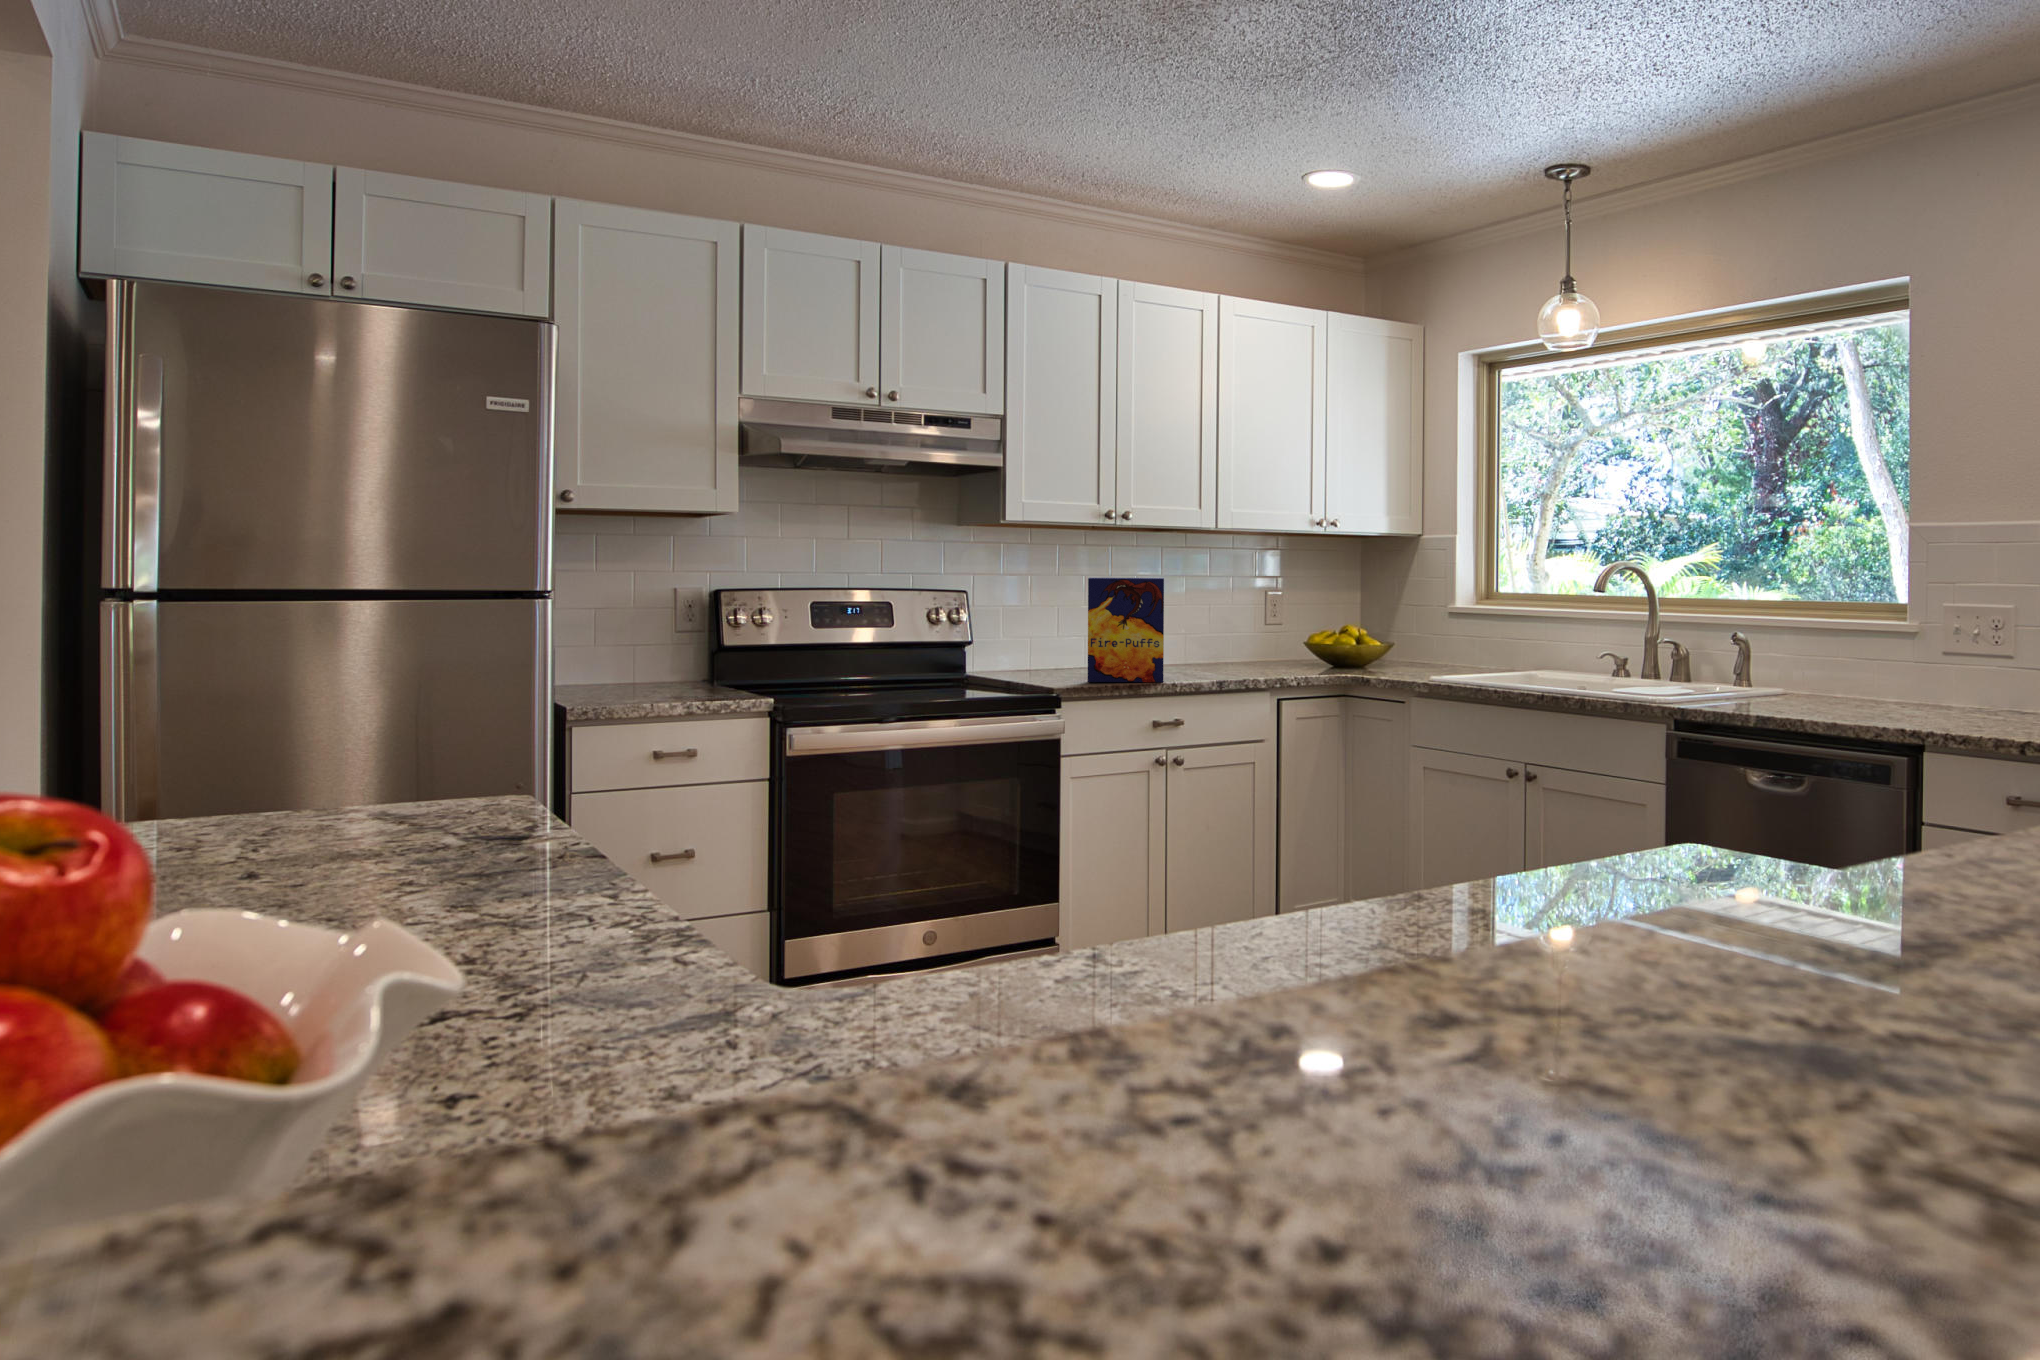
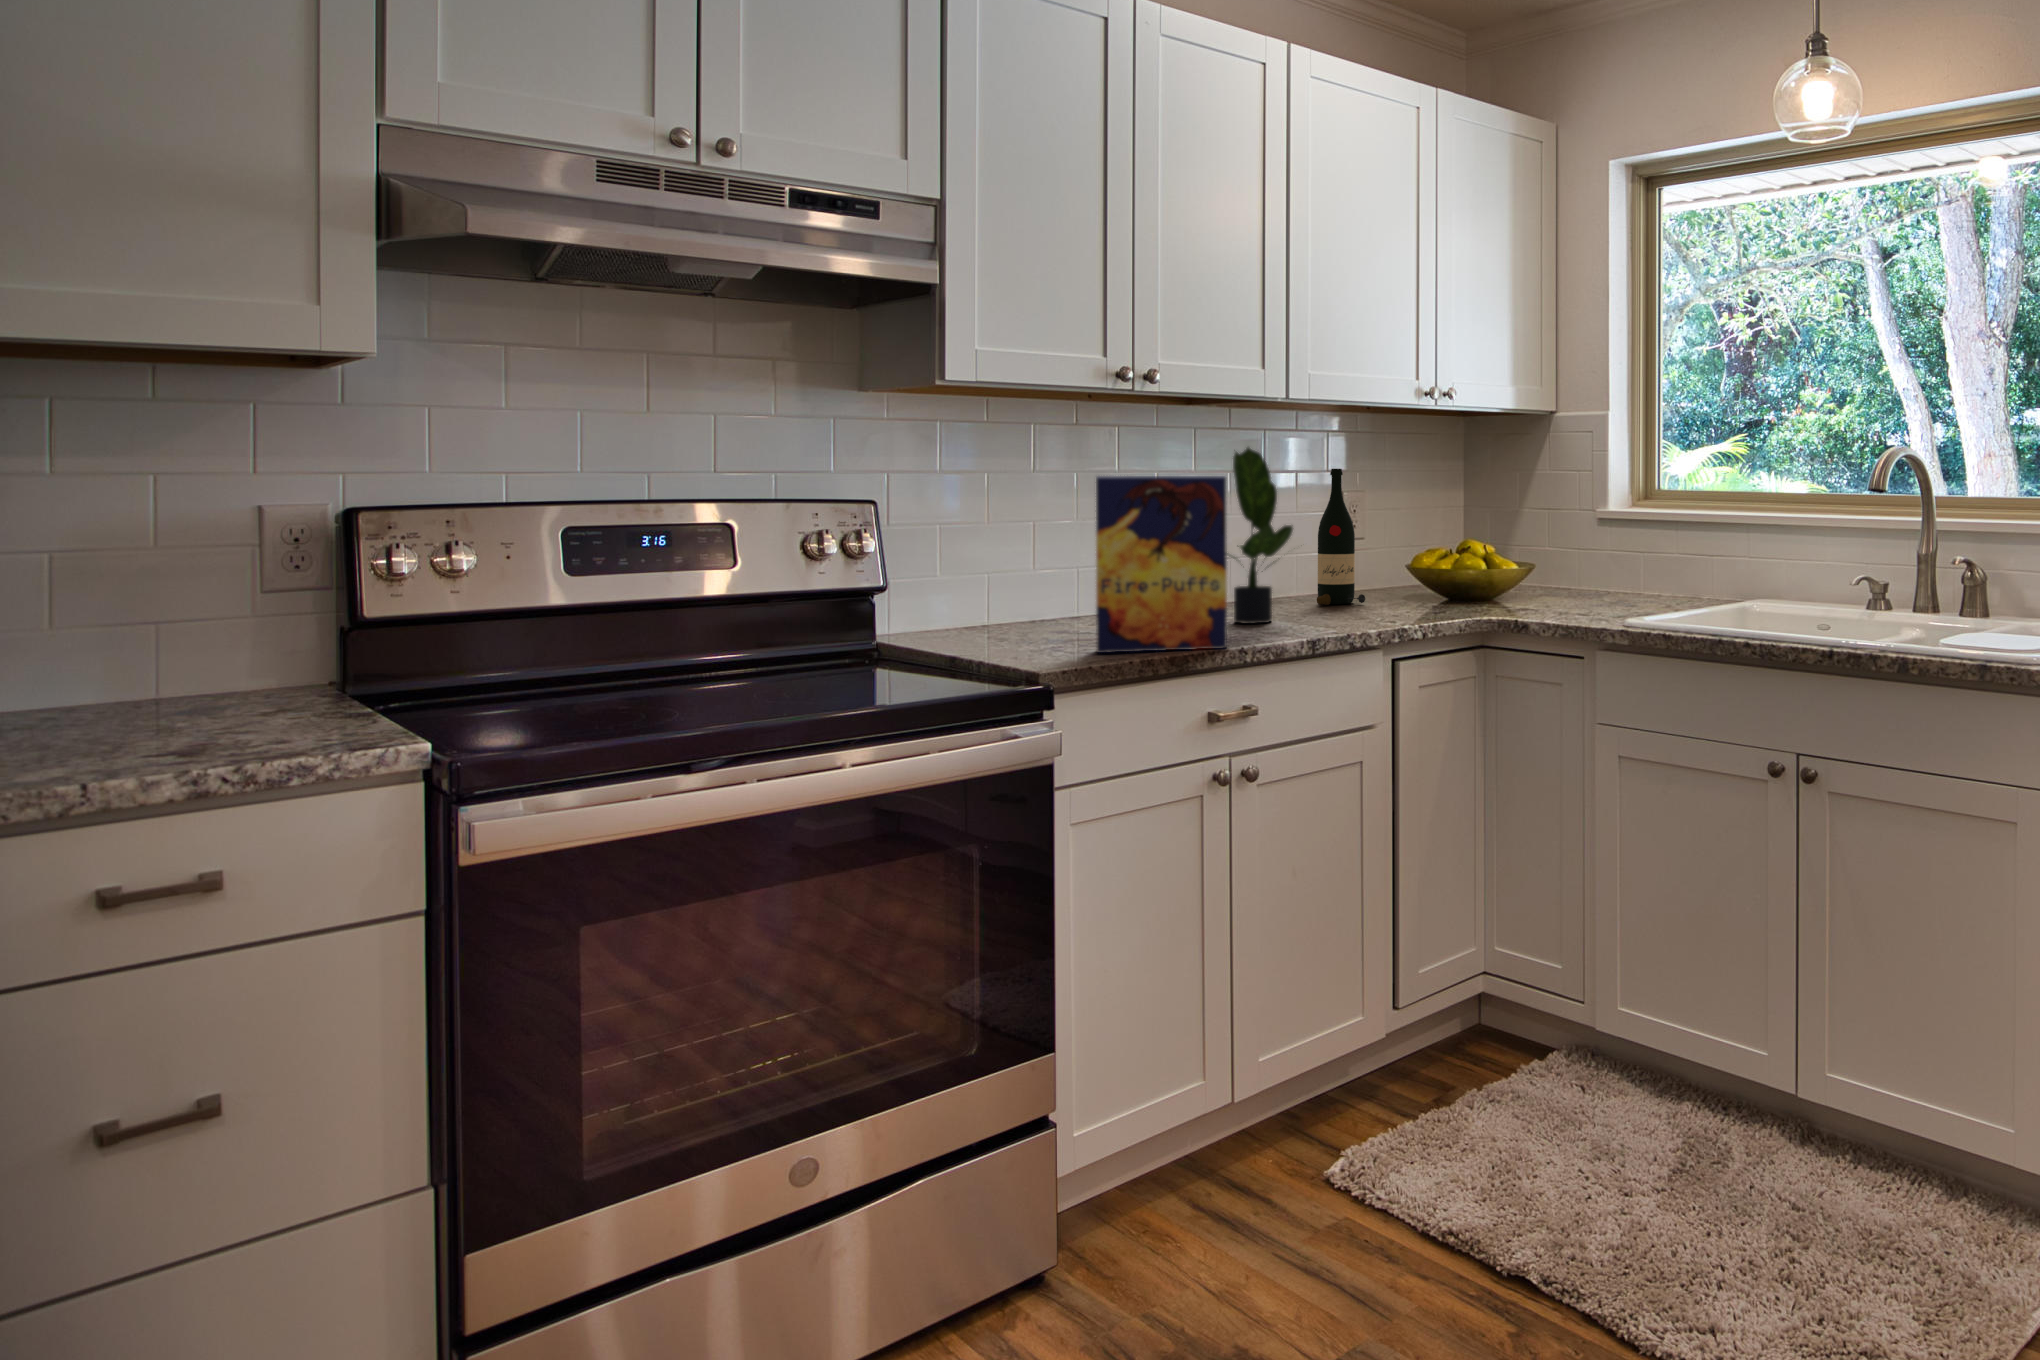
potted plant: none [1162,560,1223,672] -> present [1227,448,1293,624]
wine bottle: none [1237,575,1270,665] -> present [1317,469,1365,605]

